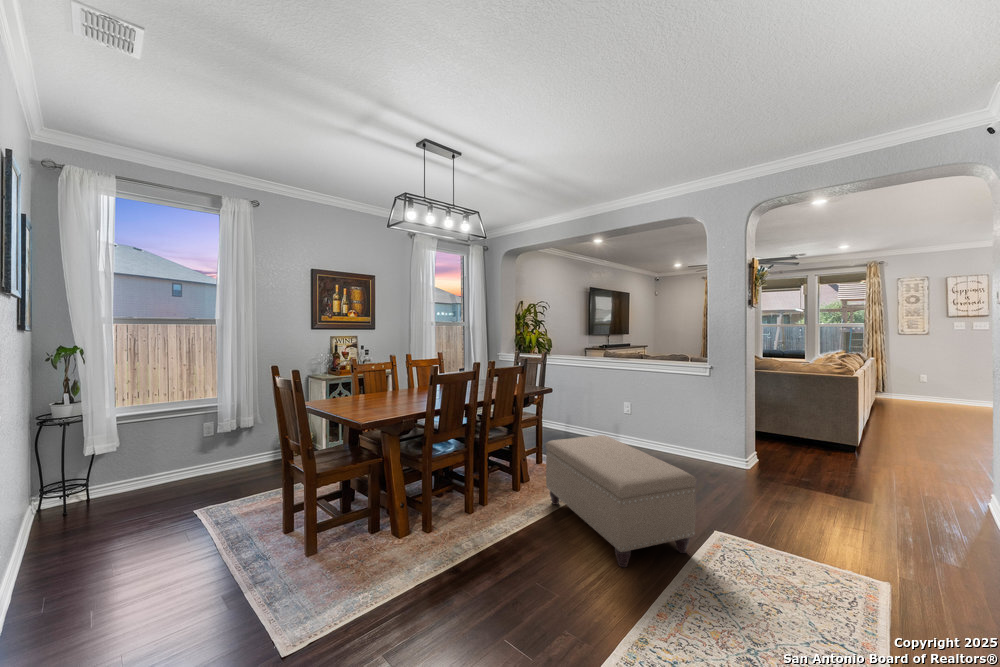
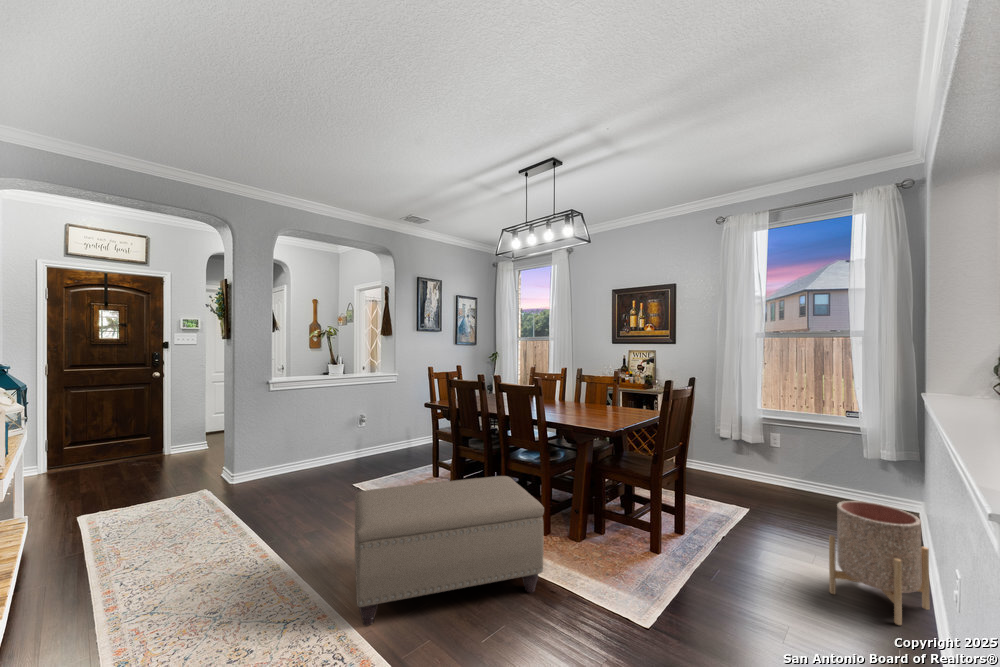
planter: none [557,395,591,438] -> present [829,501,929,625]

